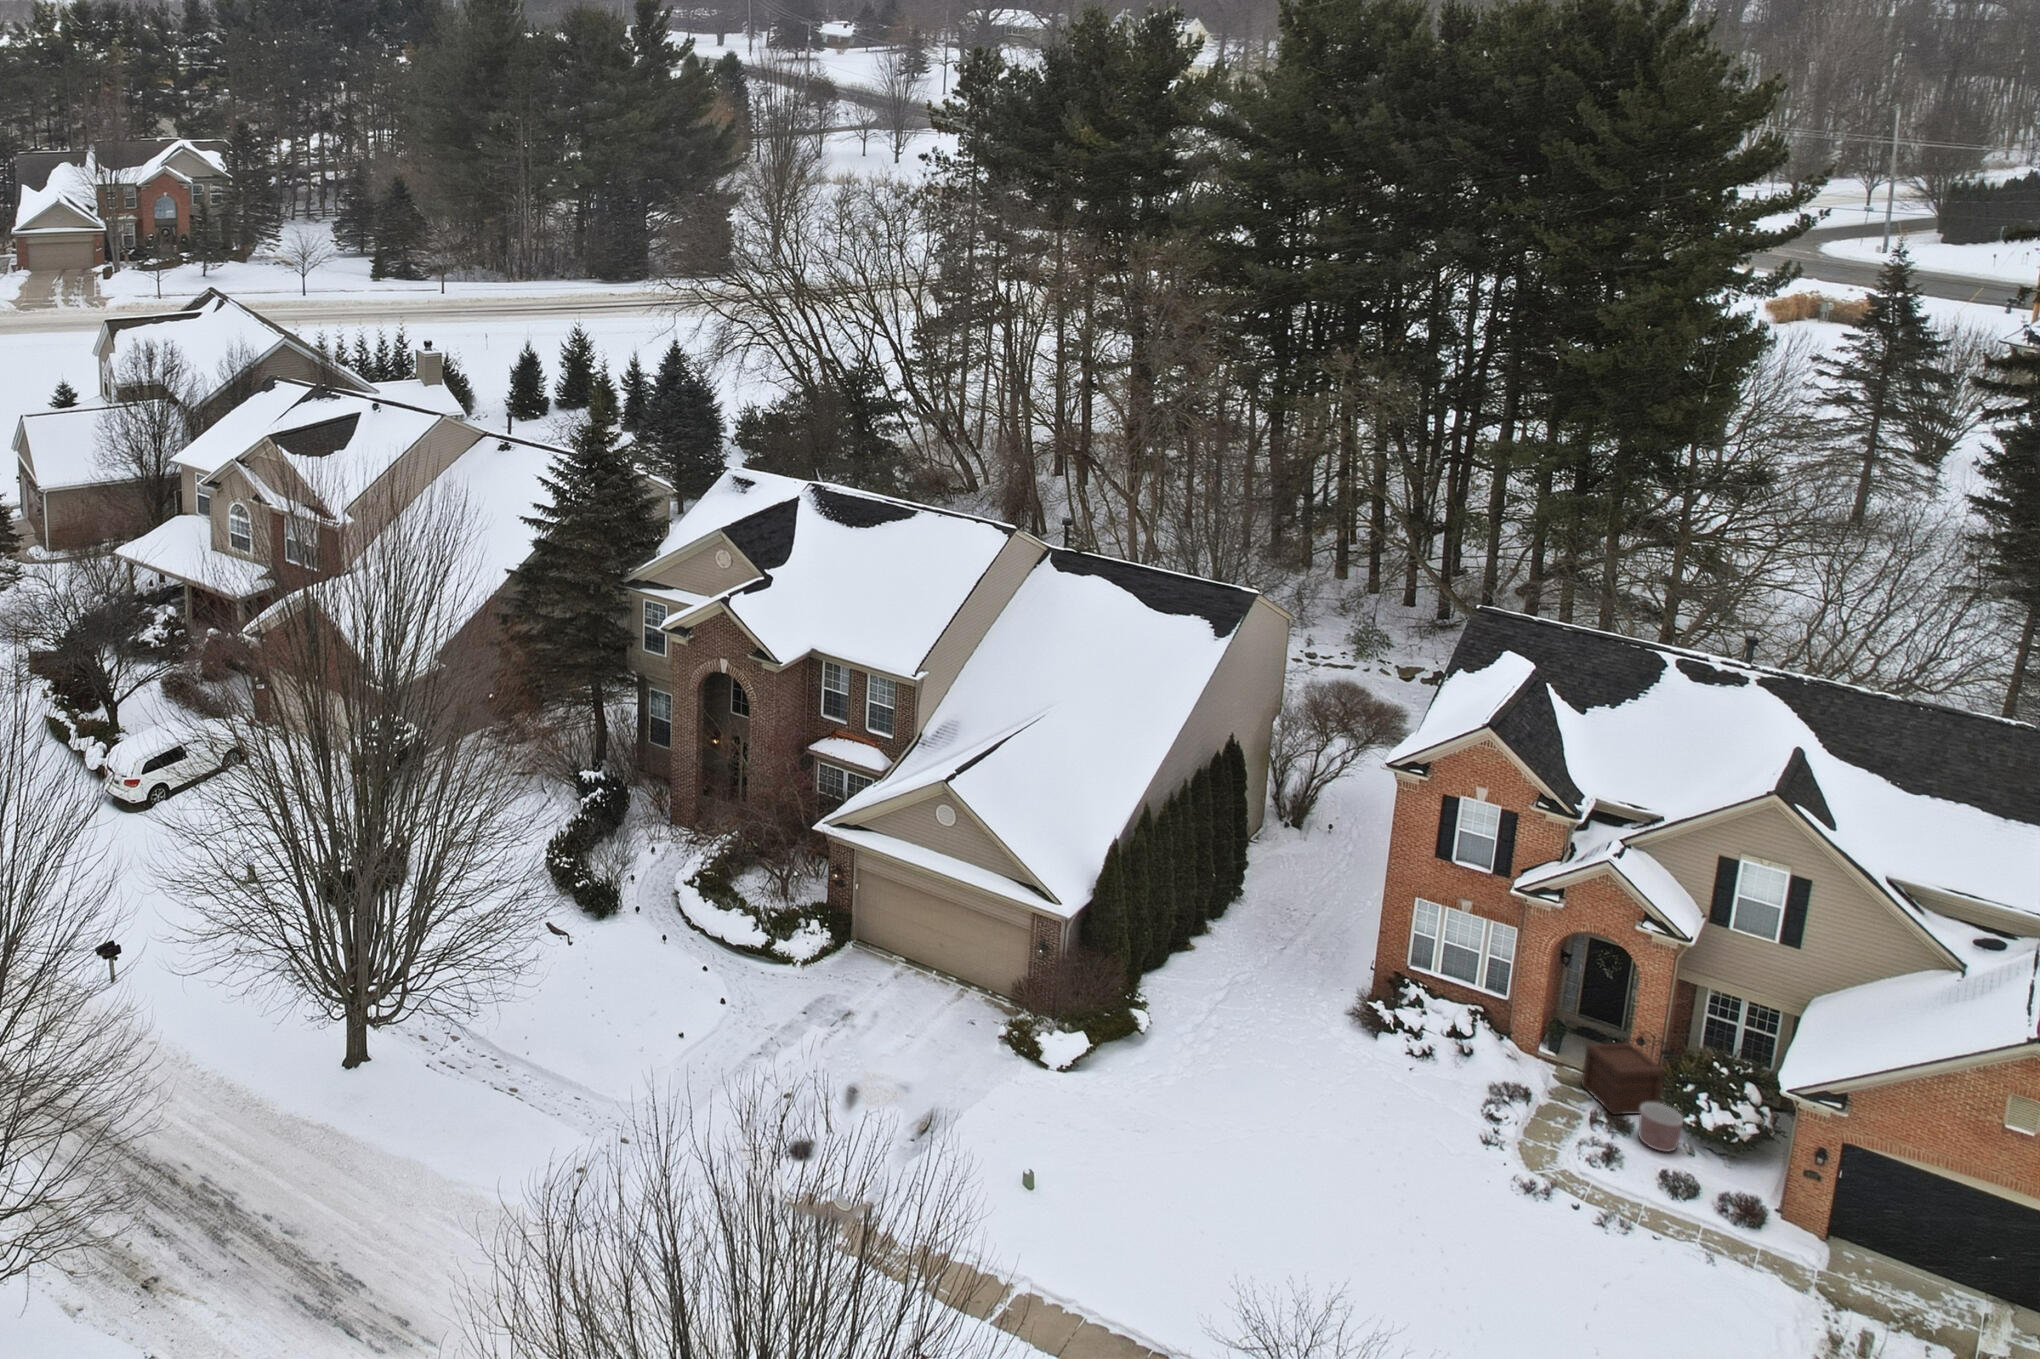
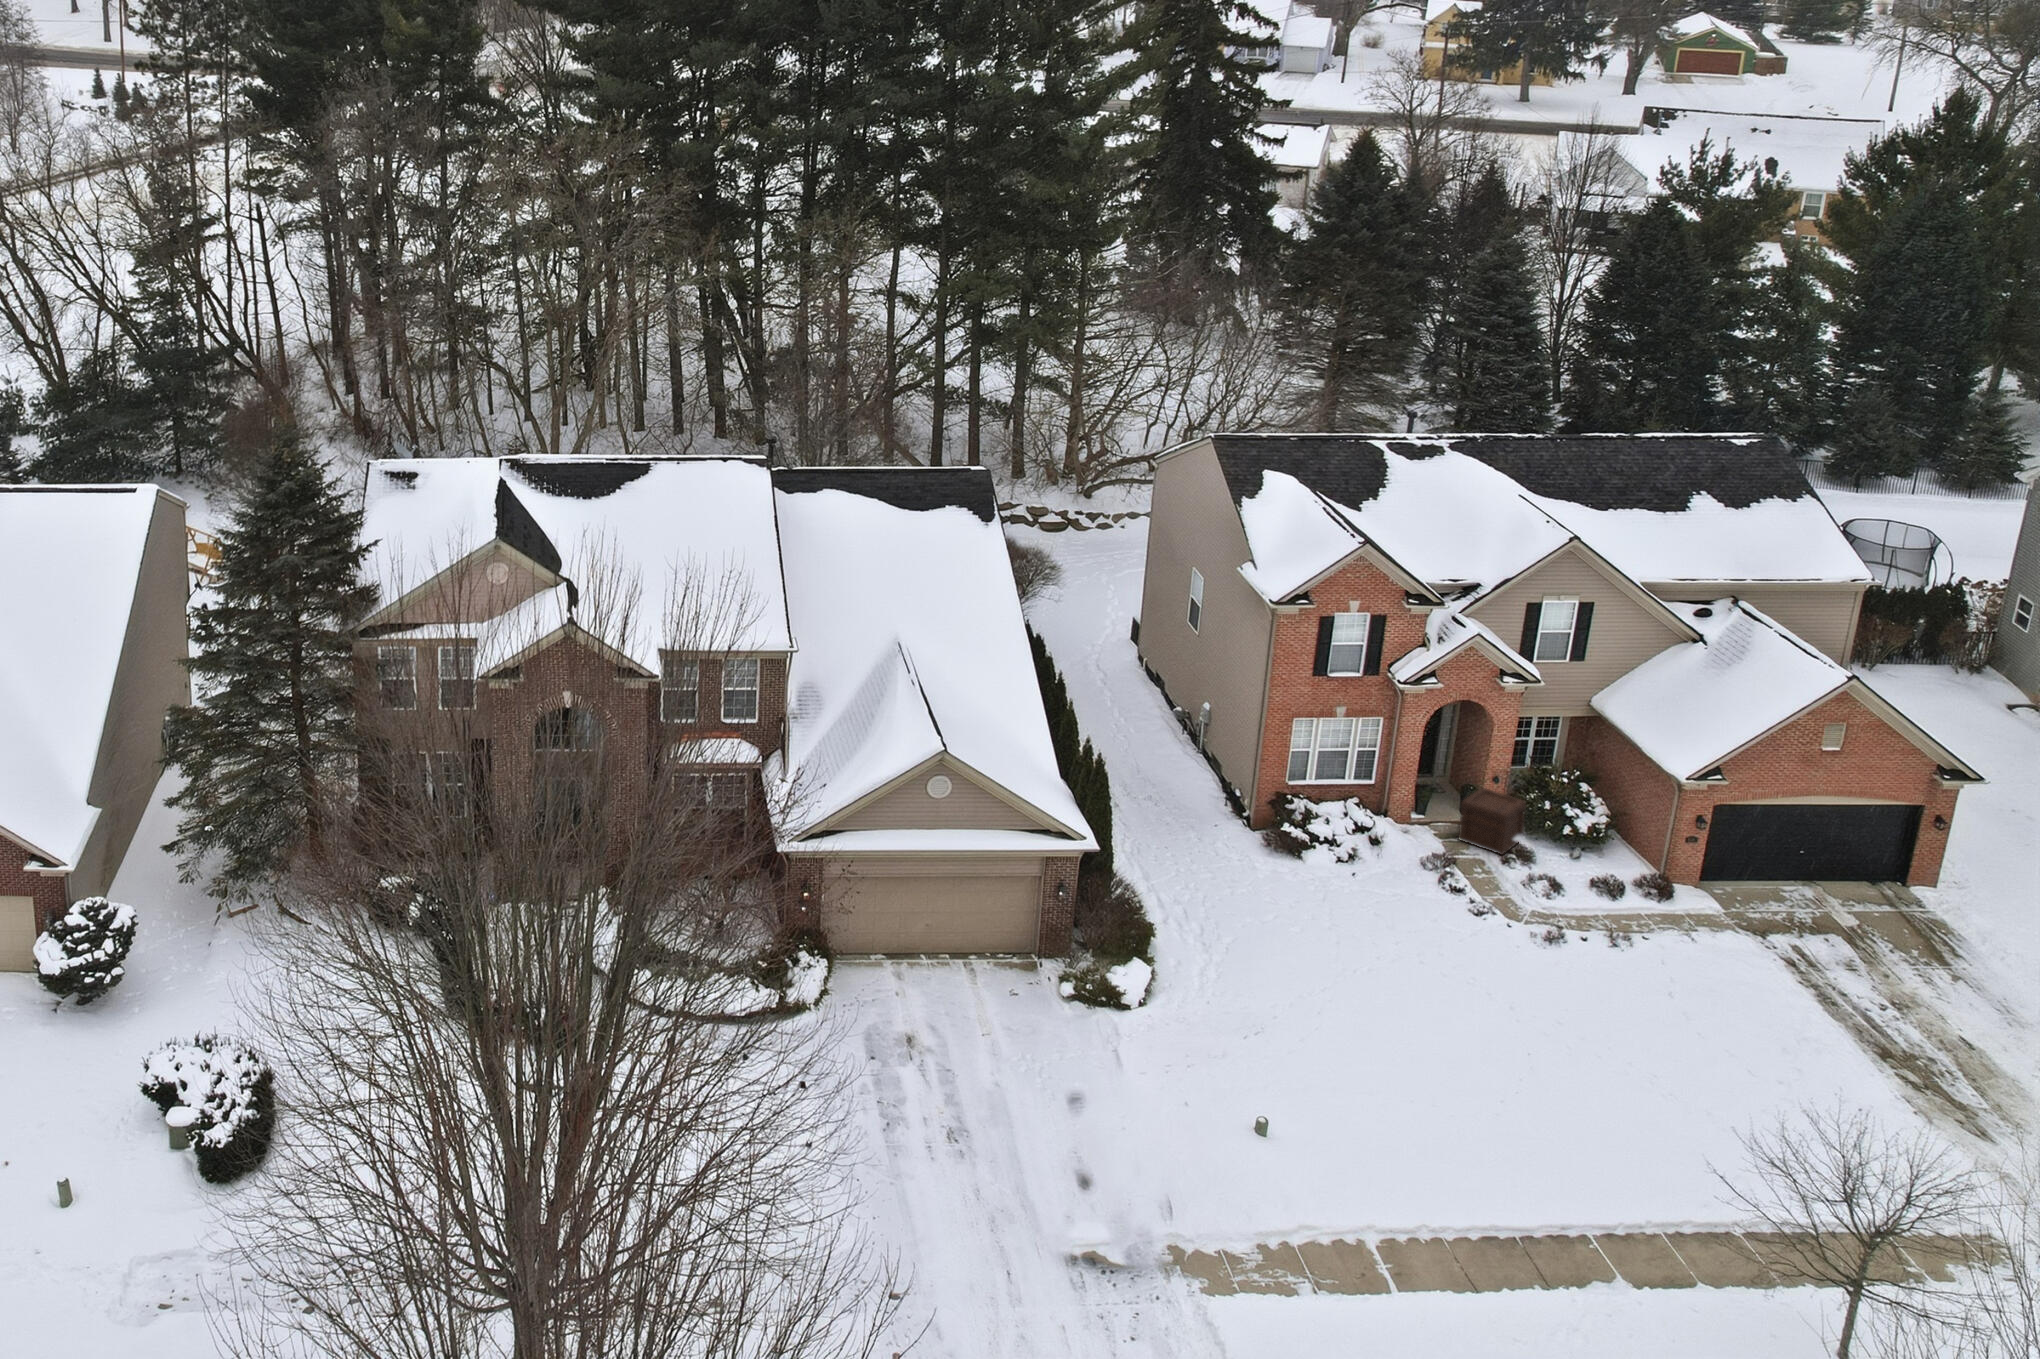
planter: present [1639,1103,1684,1152] -> none [1534,831,1572,871]

